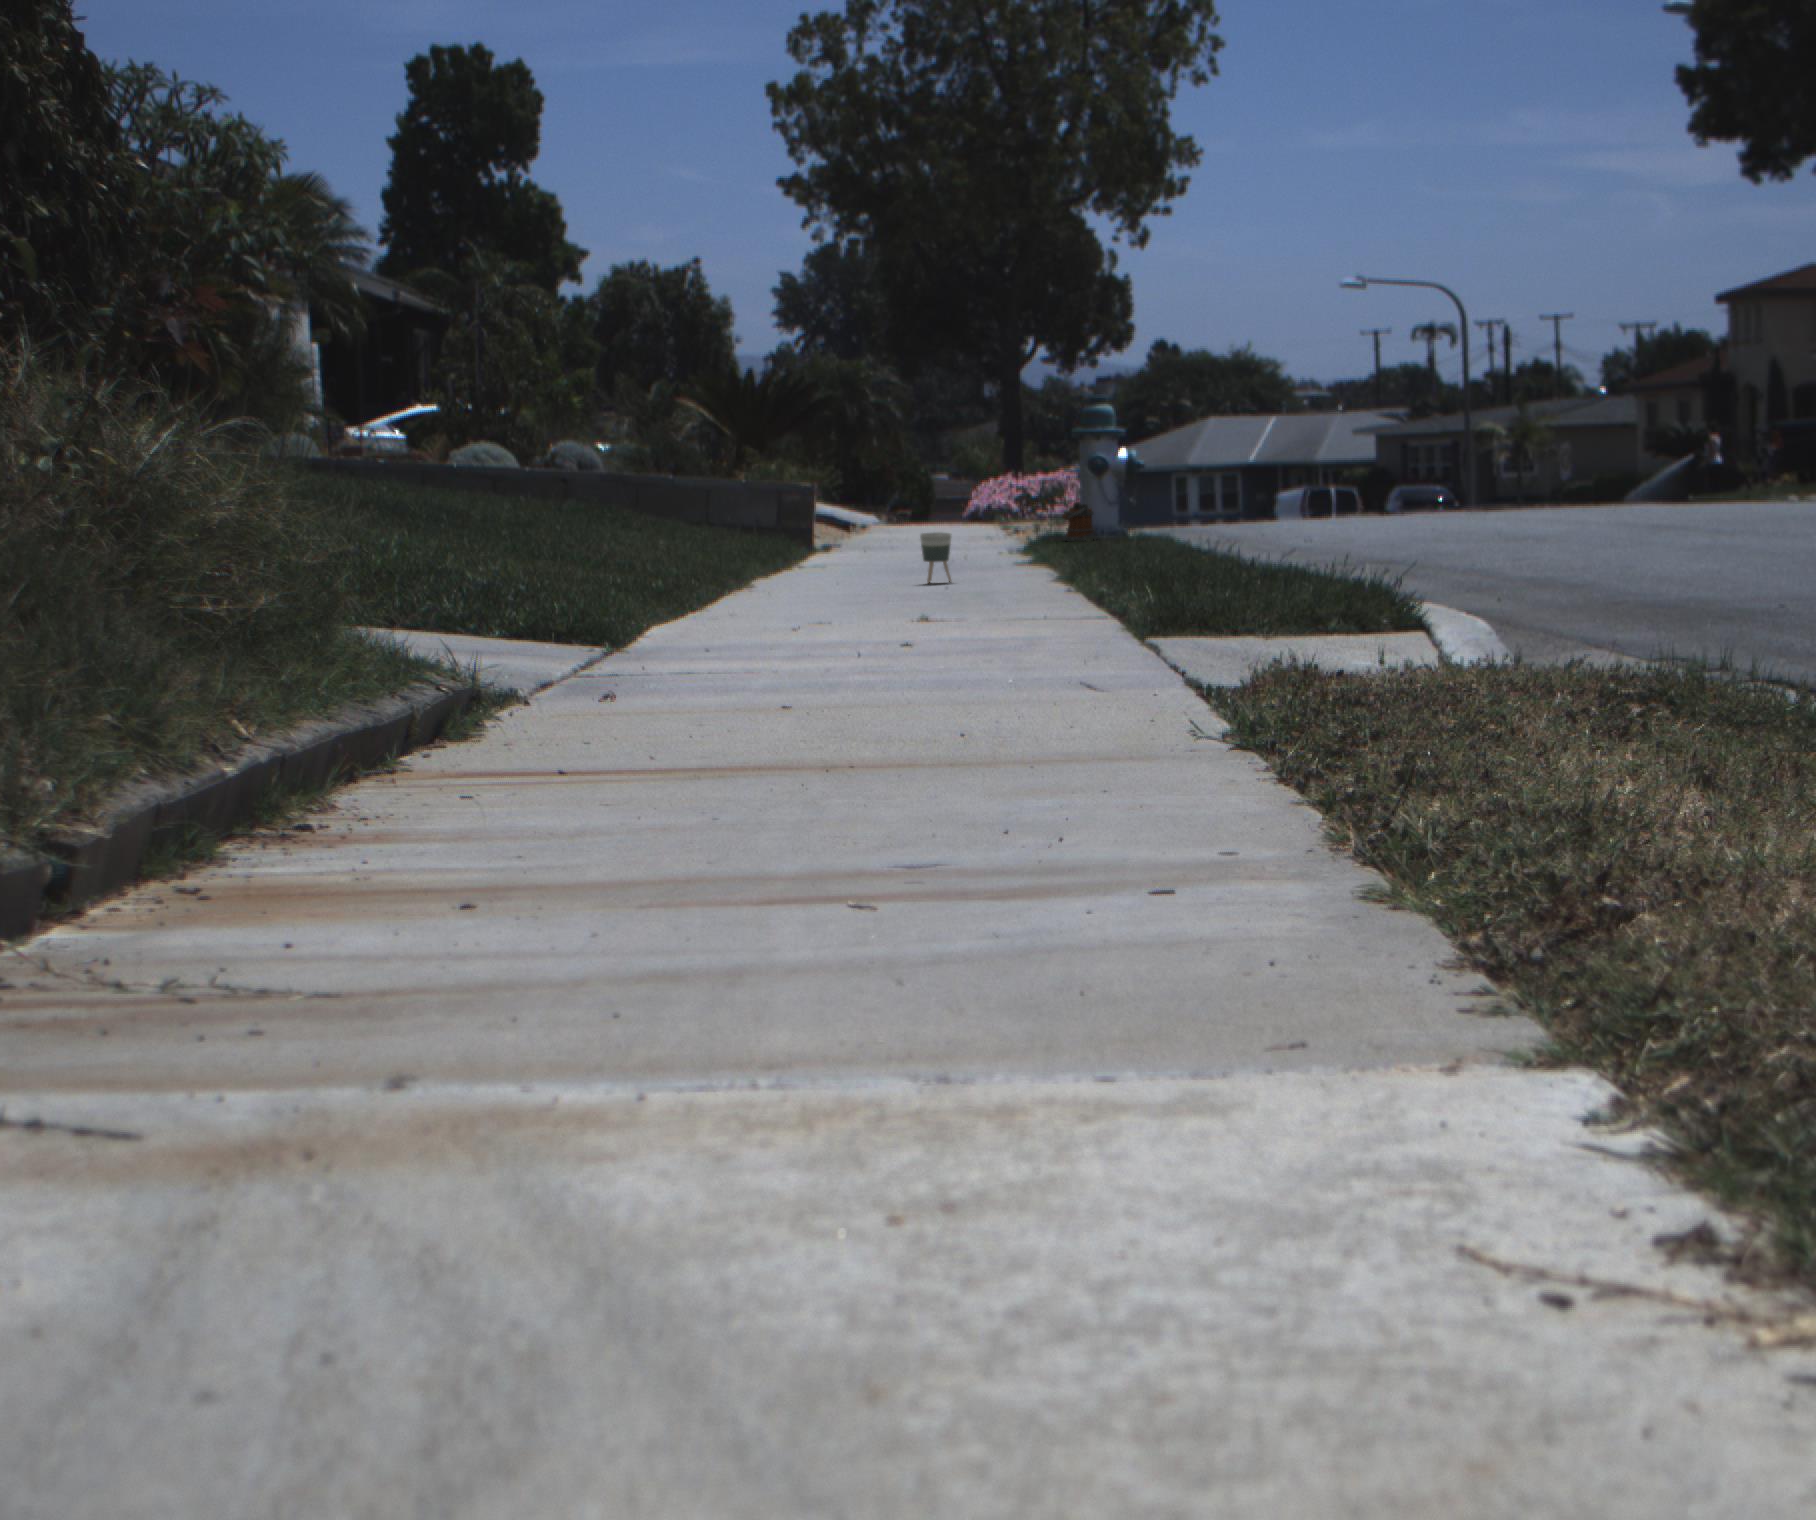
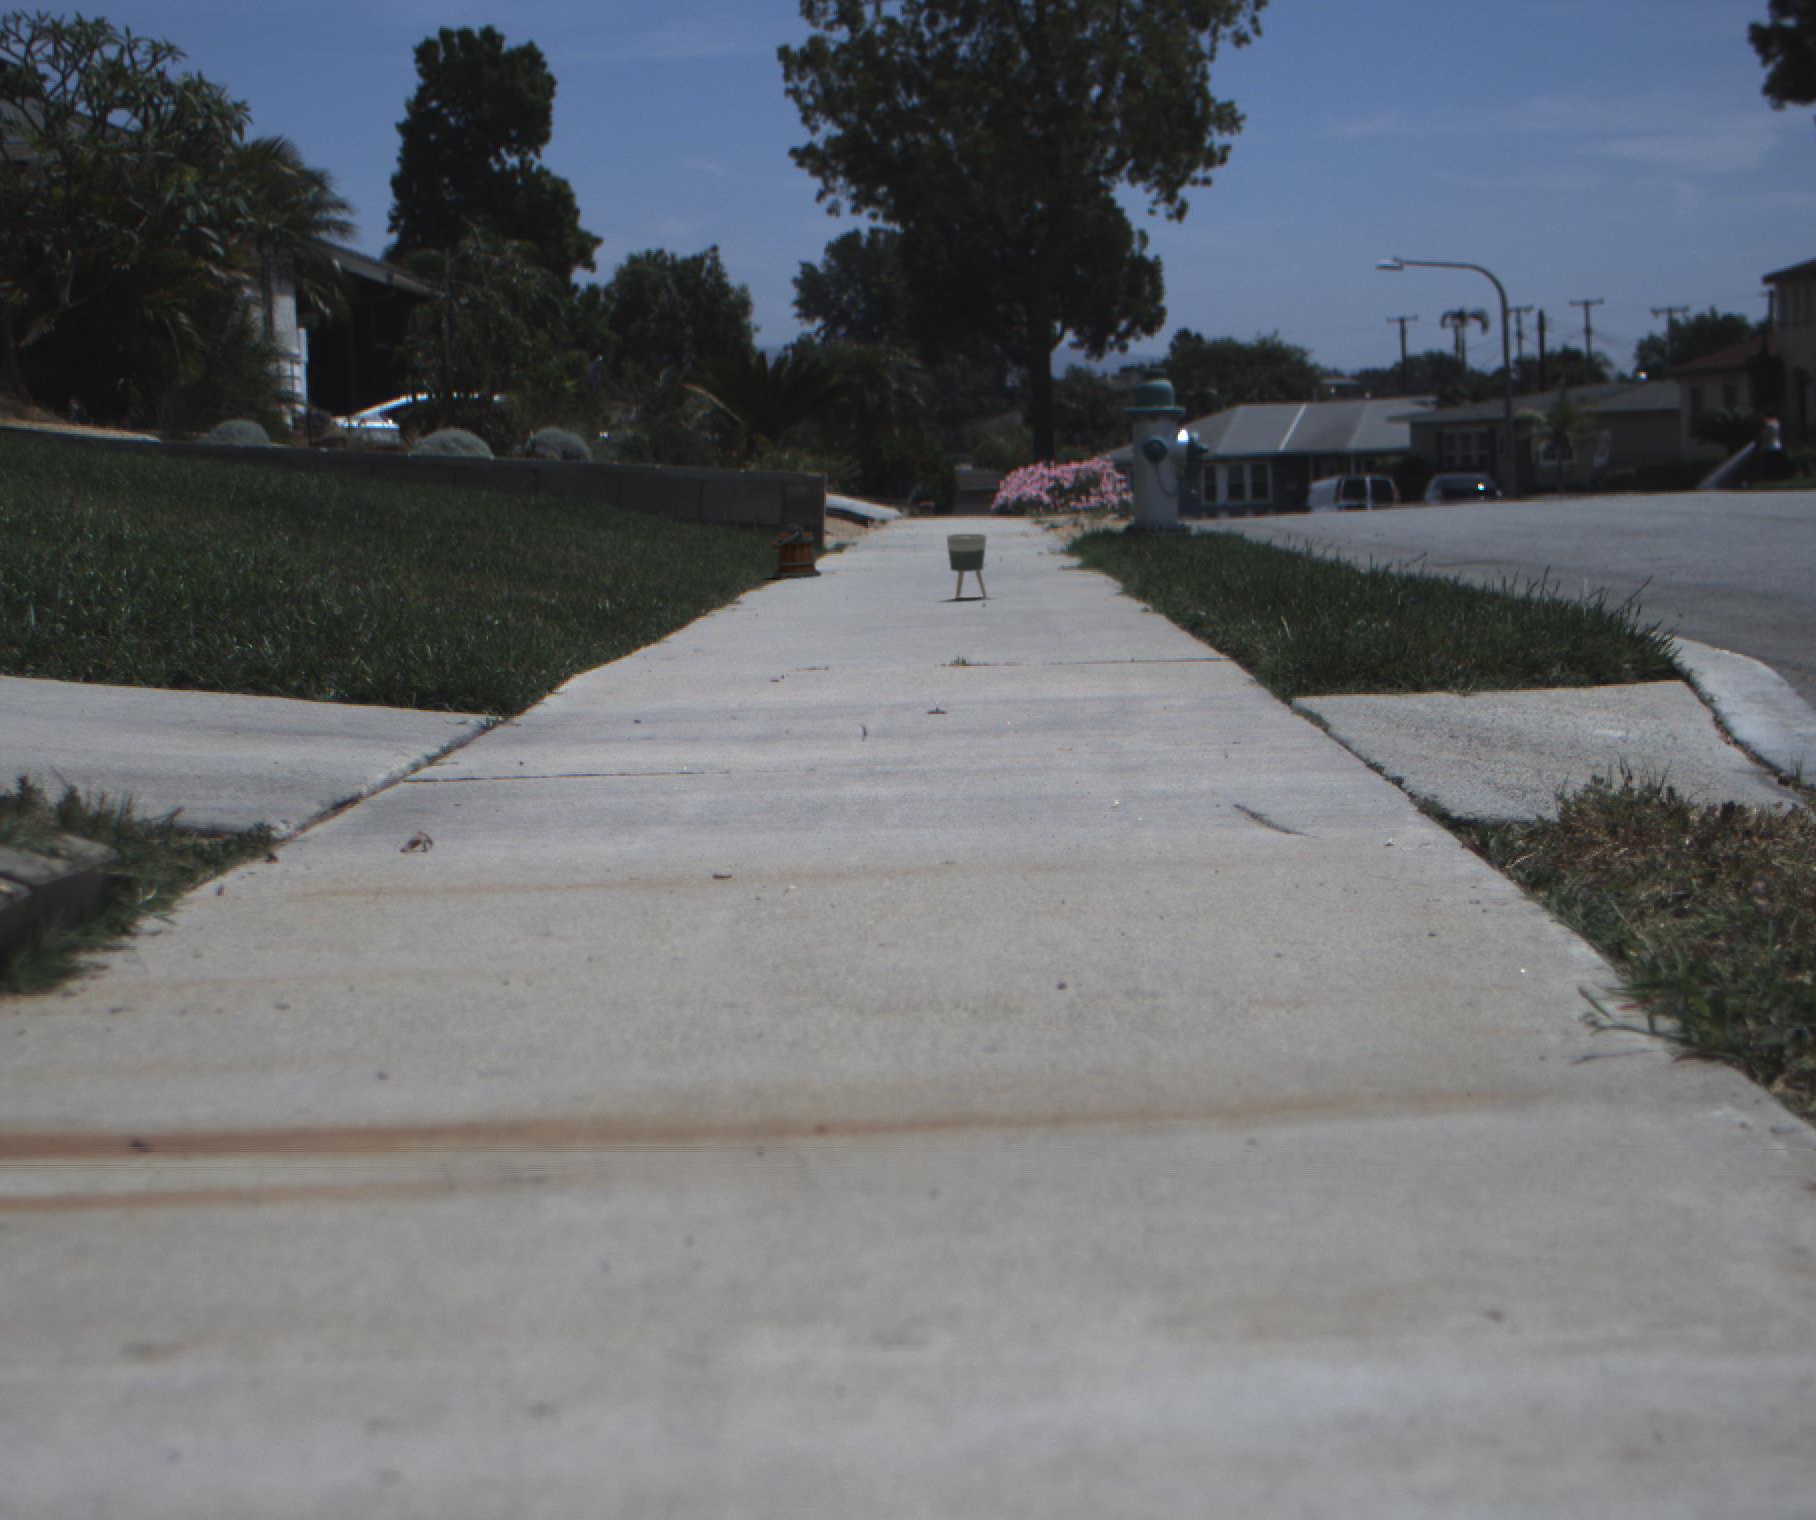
bucket: present [1062,502,1097,541] -> present [771,524,821,579]

